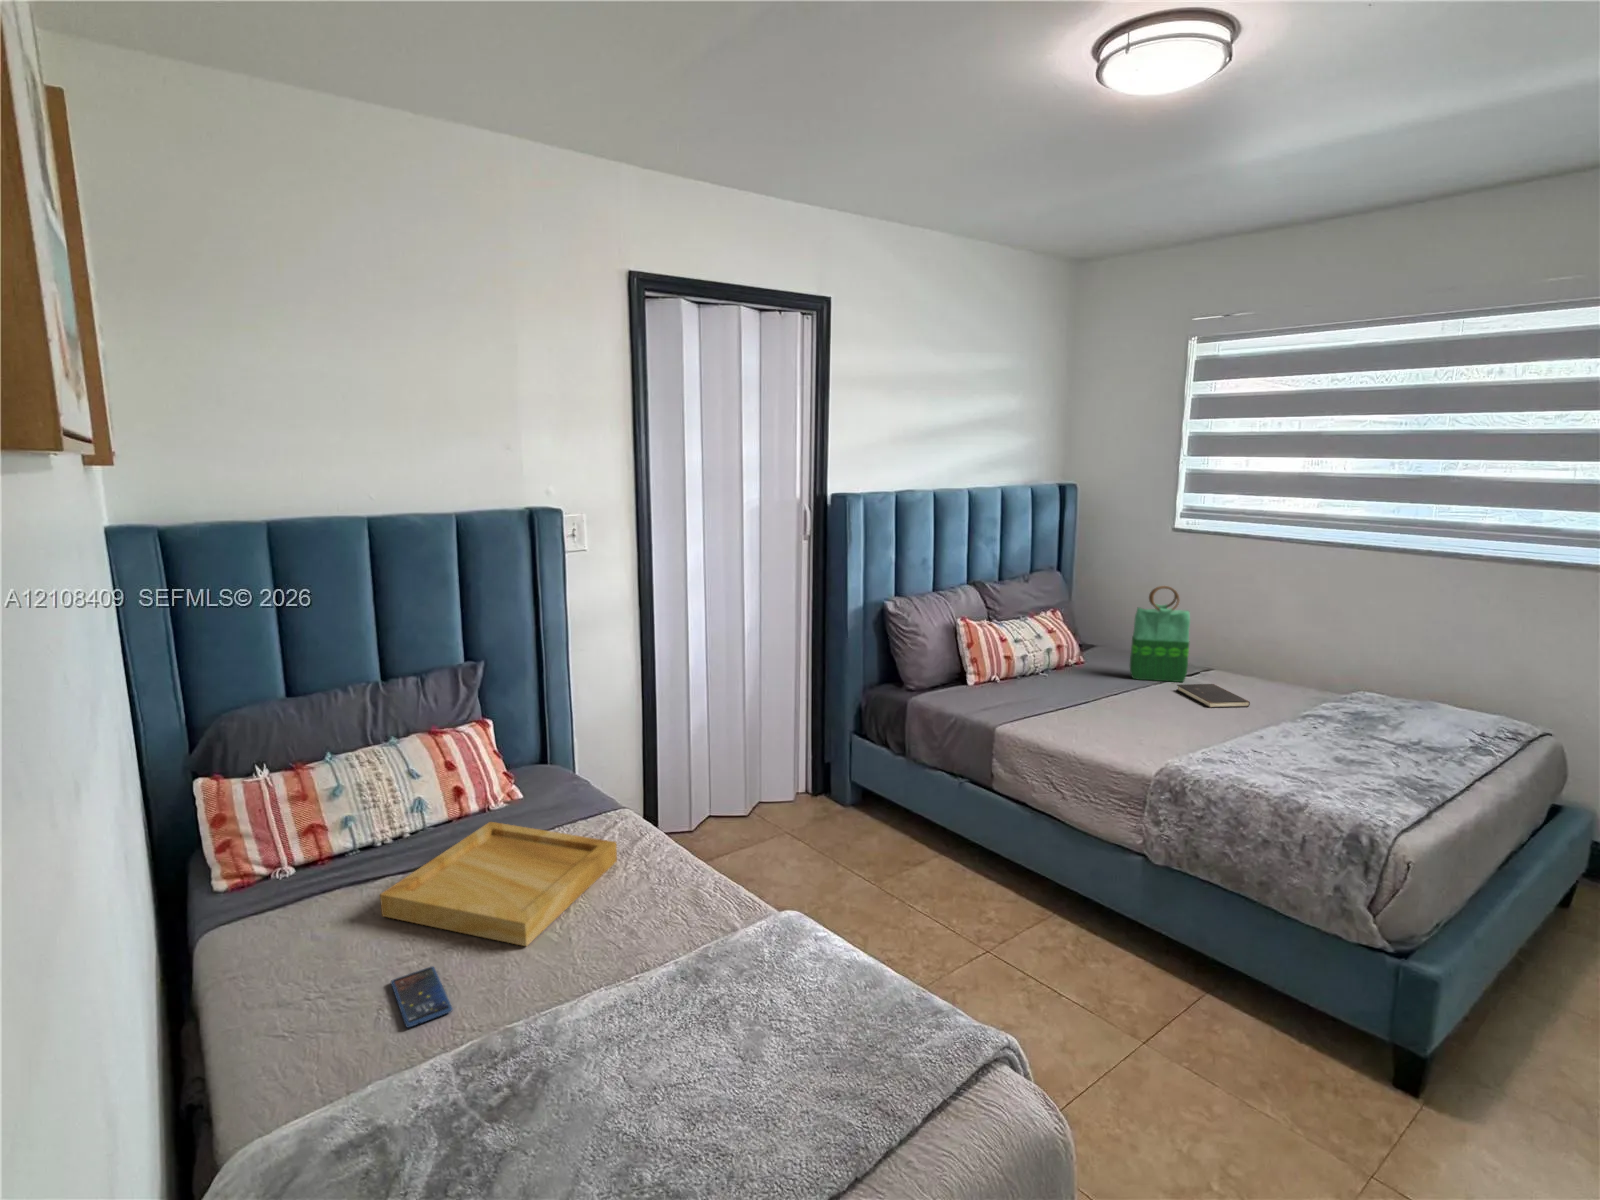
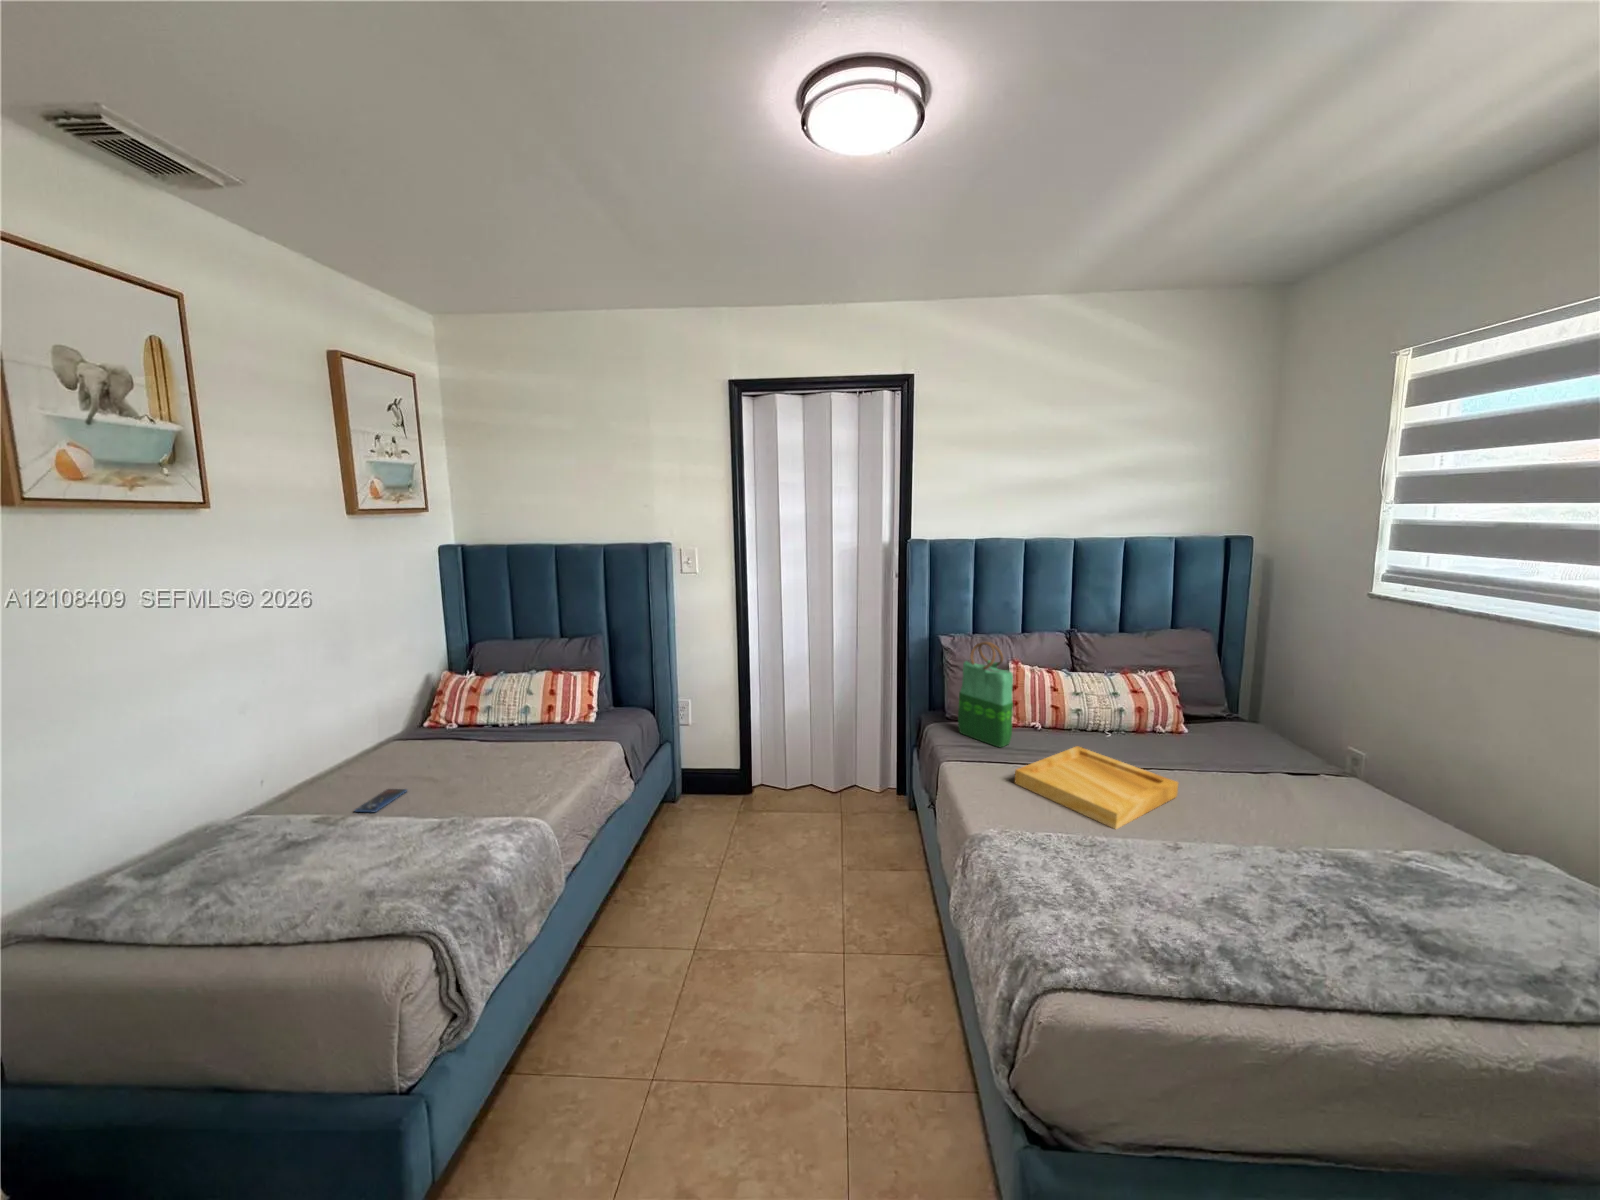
tote bag: present [1130,586,1190,682] -> present [958,642,1013,747]
hardcover book: present [1177,684,1250,708] -> none [1243,779,1313,829]
tray: present [380,822,617,946] -> present [1015,746,1179,829]

